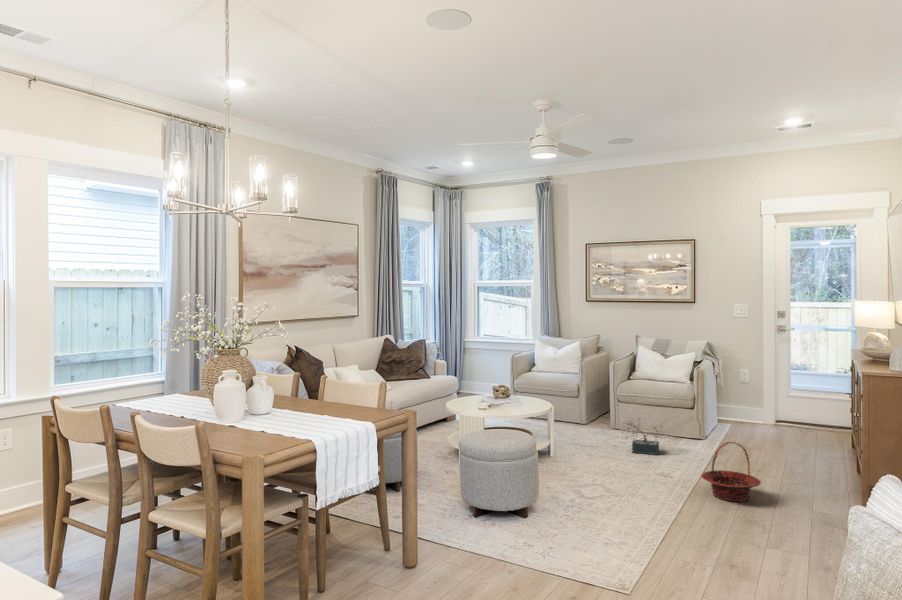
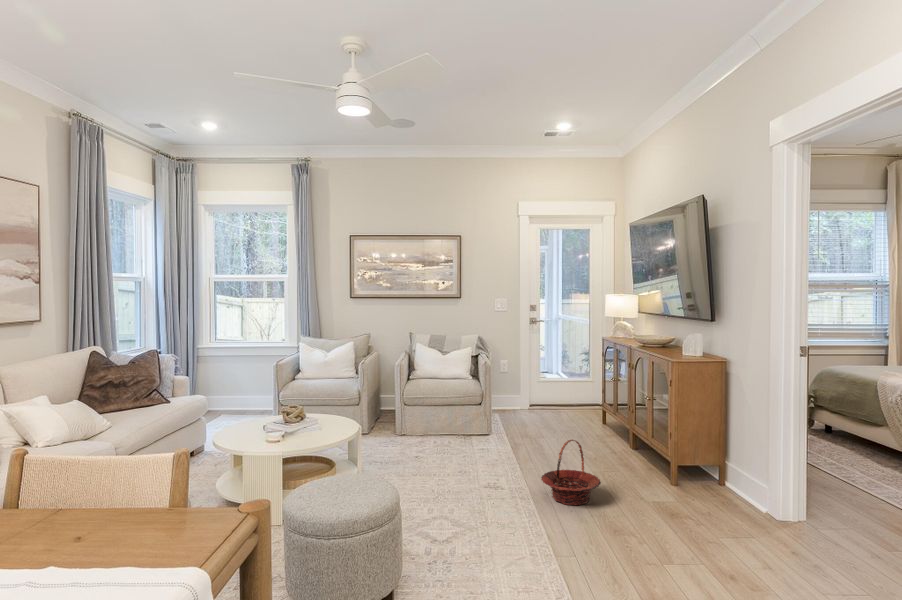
decorative plant: present [621,415,666,455] -> none [424,419,472,462]

